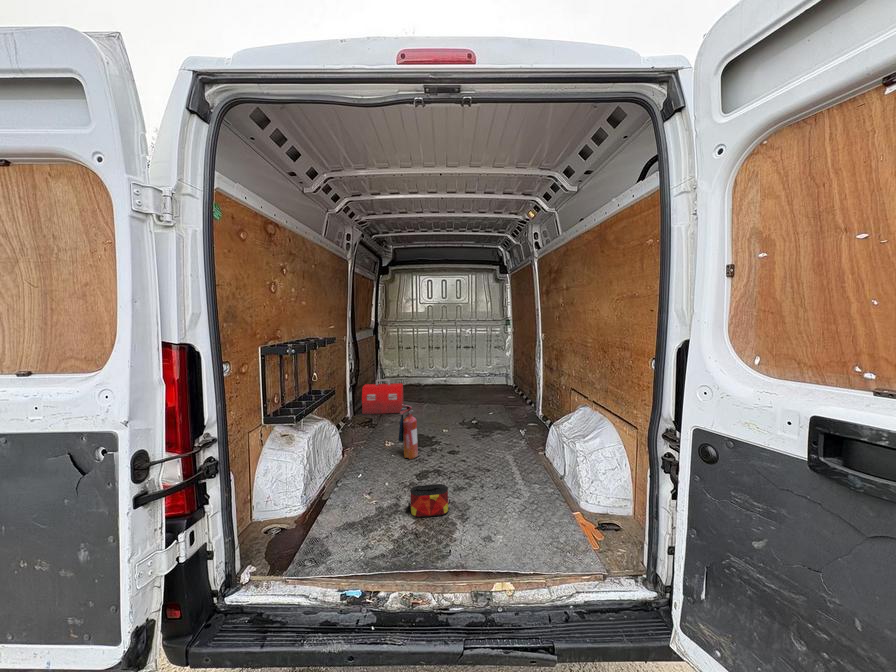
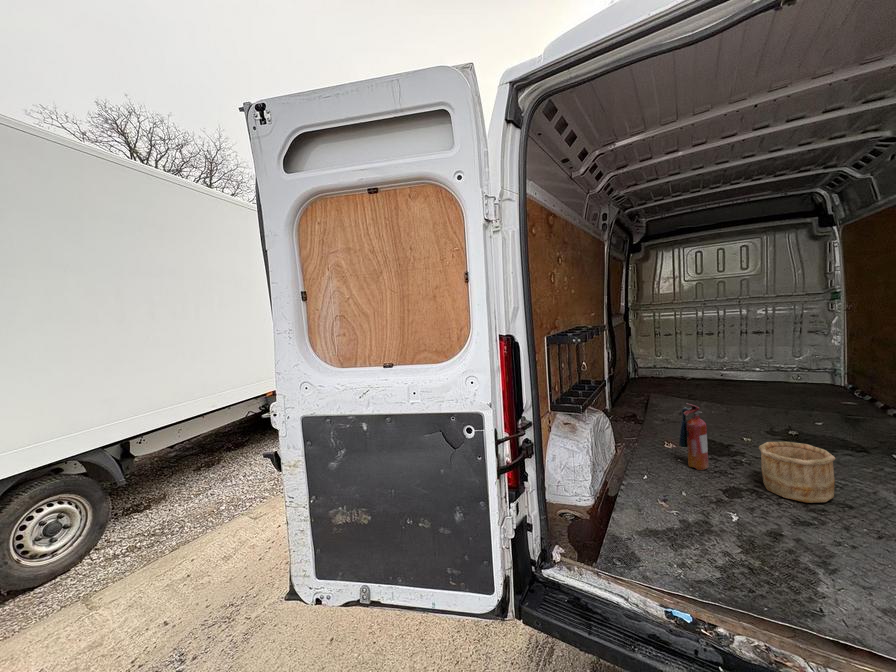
toolbox: present [362,379,404,414] -> none [618,371,669,412]
wooden bucket: none [448,427,488,470] -> present [759,442,836,503]
bag: present [406,484,450,517] -> none [711,507,783,554]

